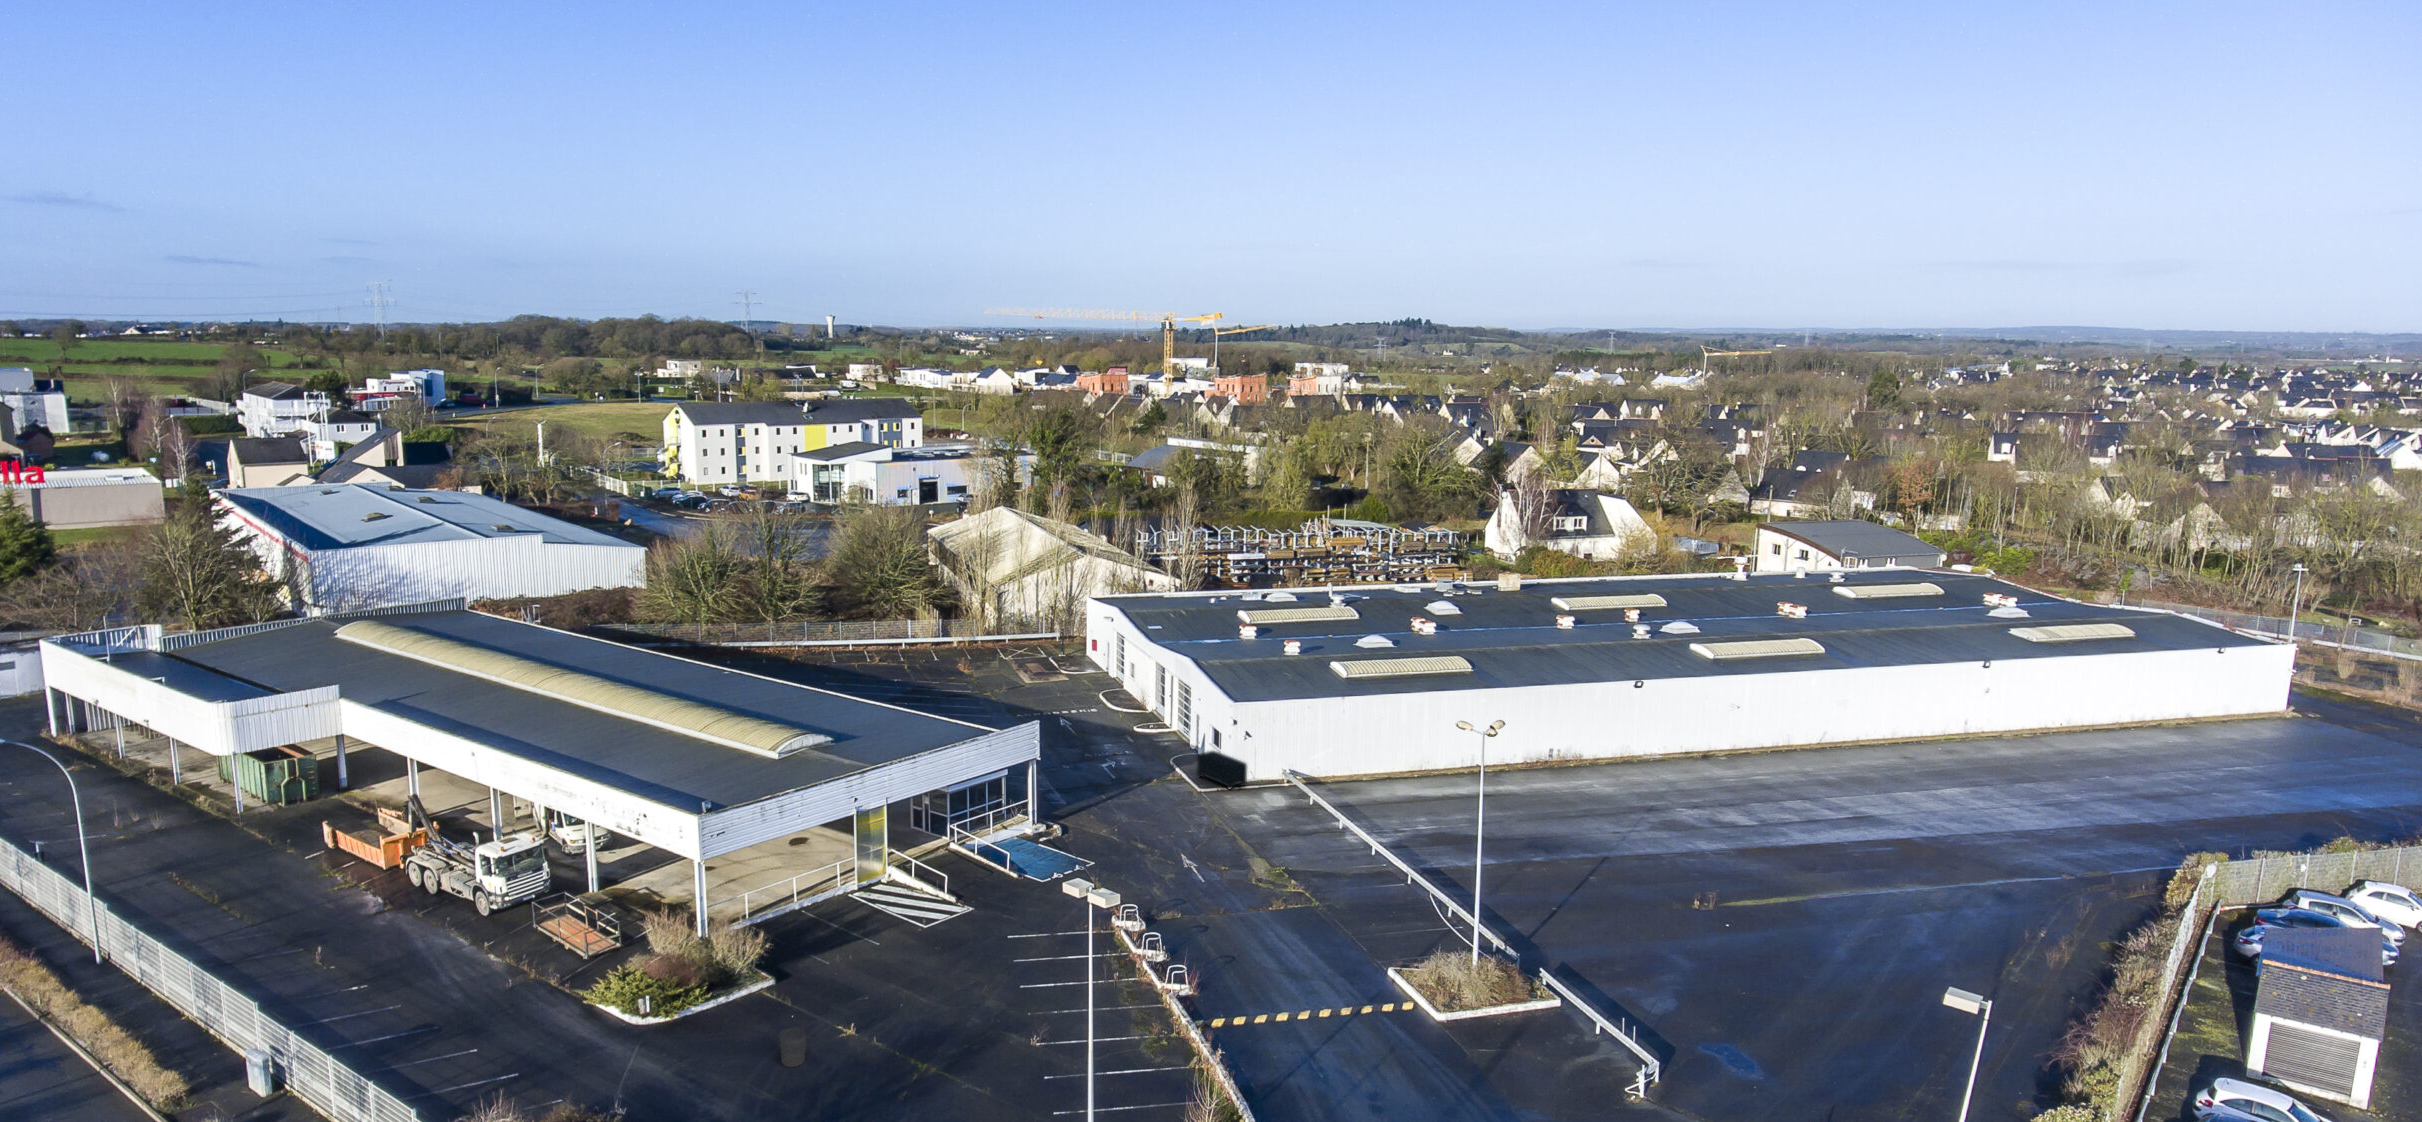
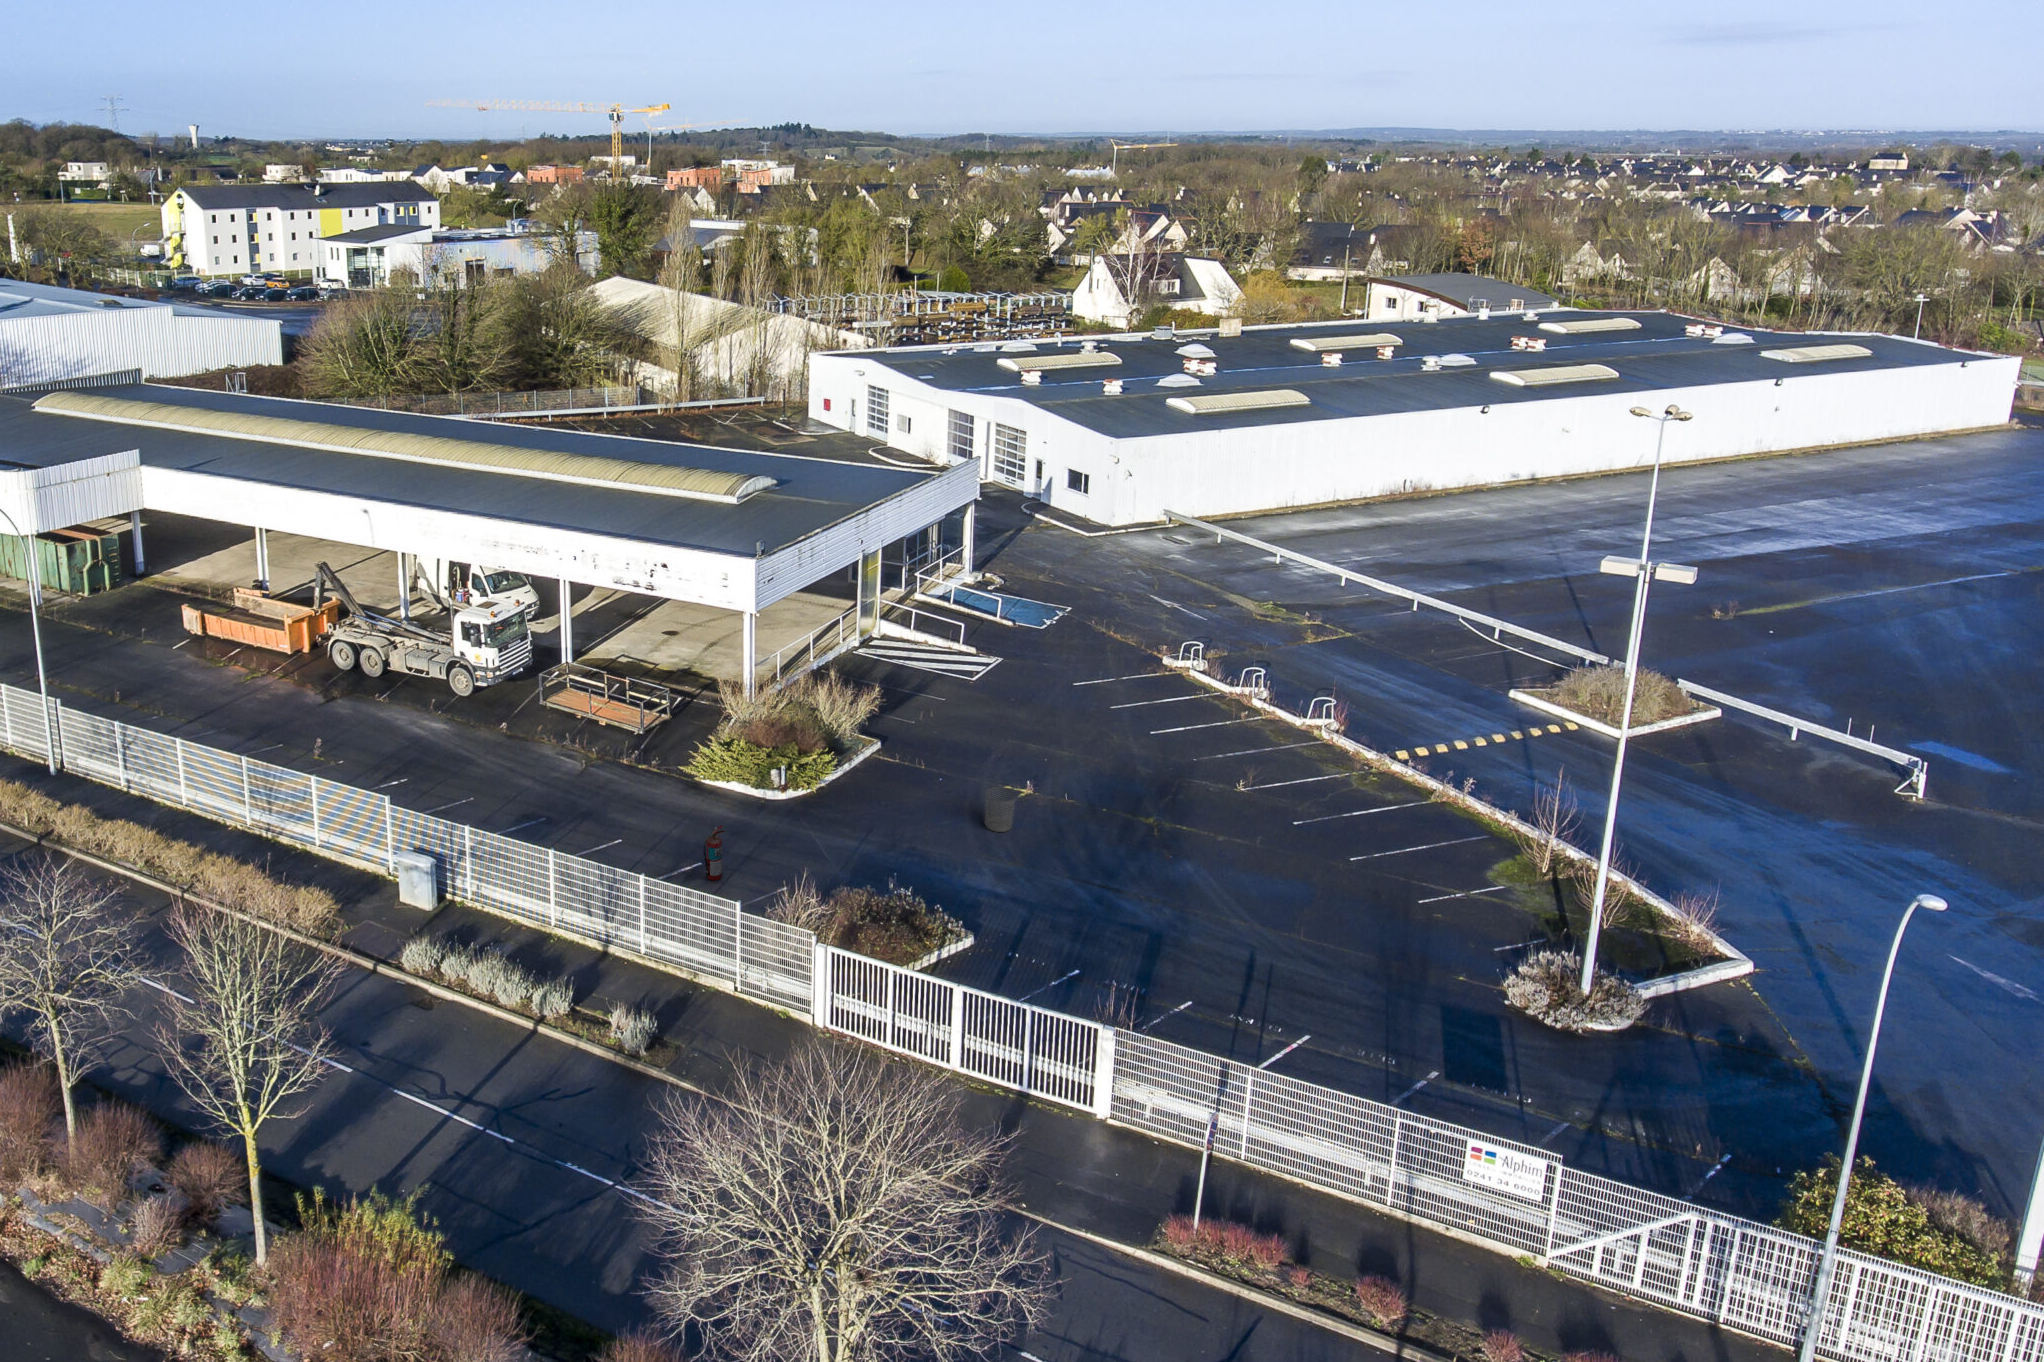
bench: present [1197,751,1247,789] -> none [1086,491,1147,529]
fire extinguisher: none [510,1041,533,1087] -> present [703,825,725,880]

